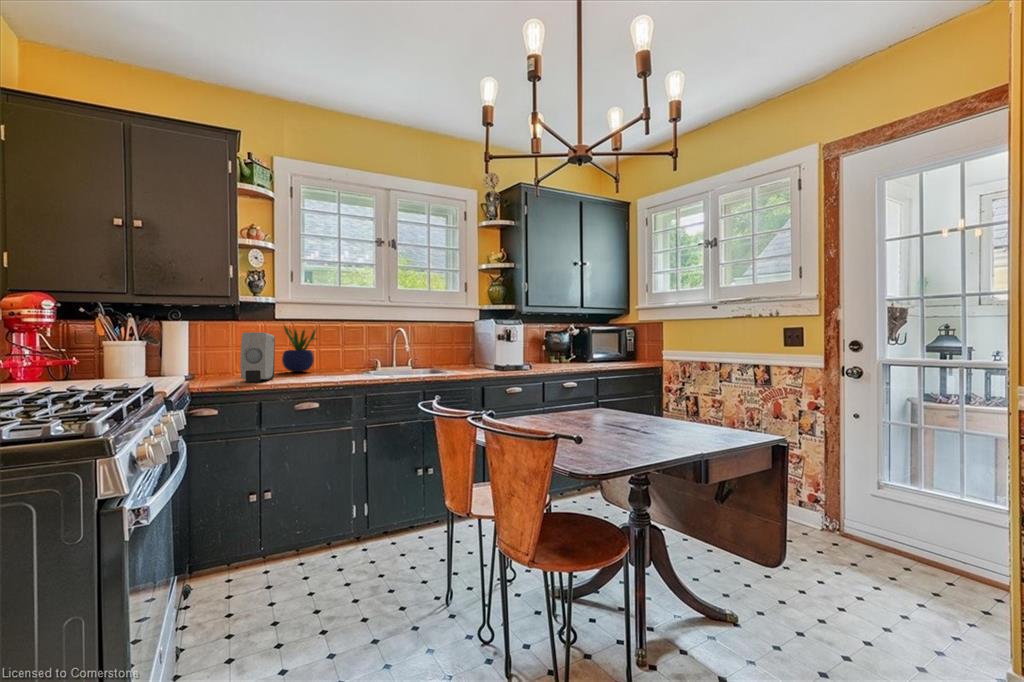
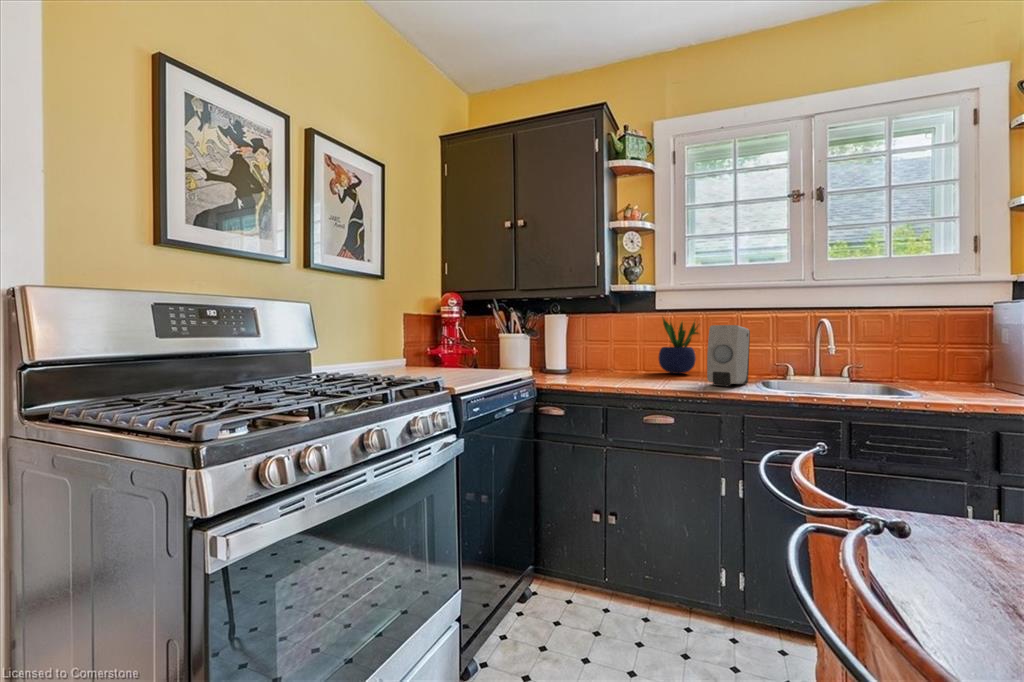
soap dispenser: present [241,333,275,382] -> present [707,325,750,386]

